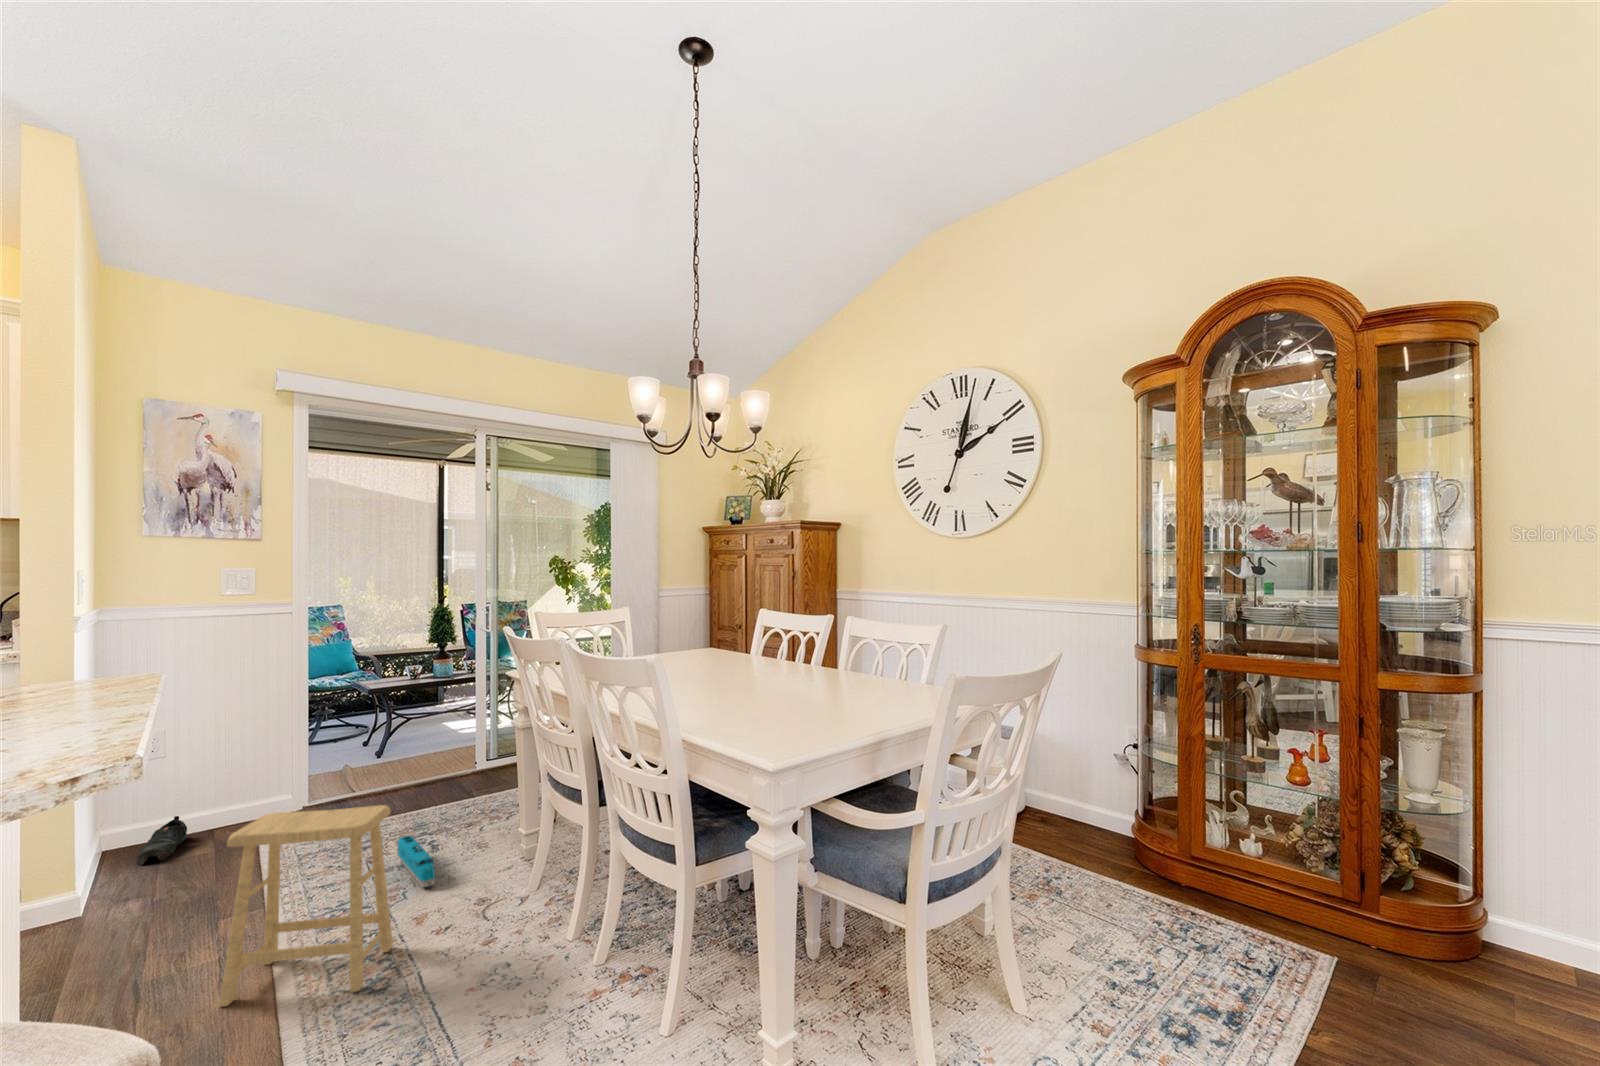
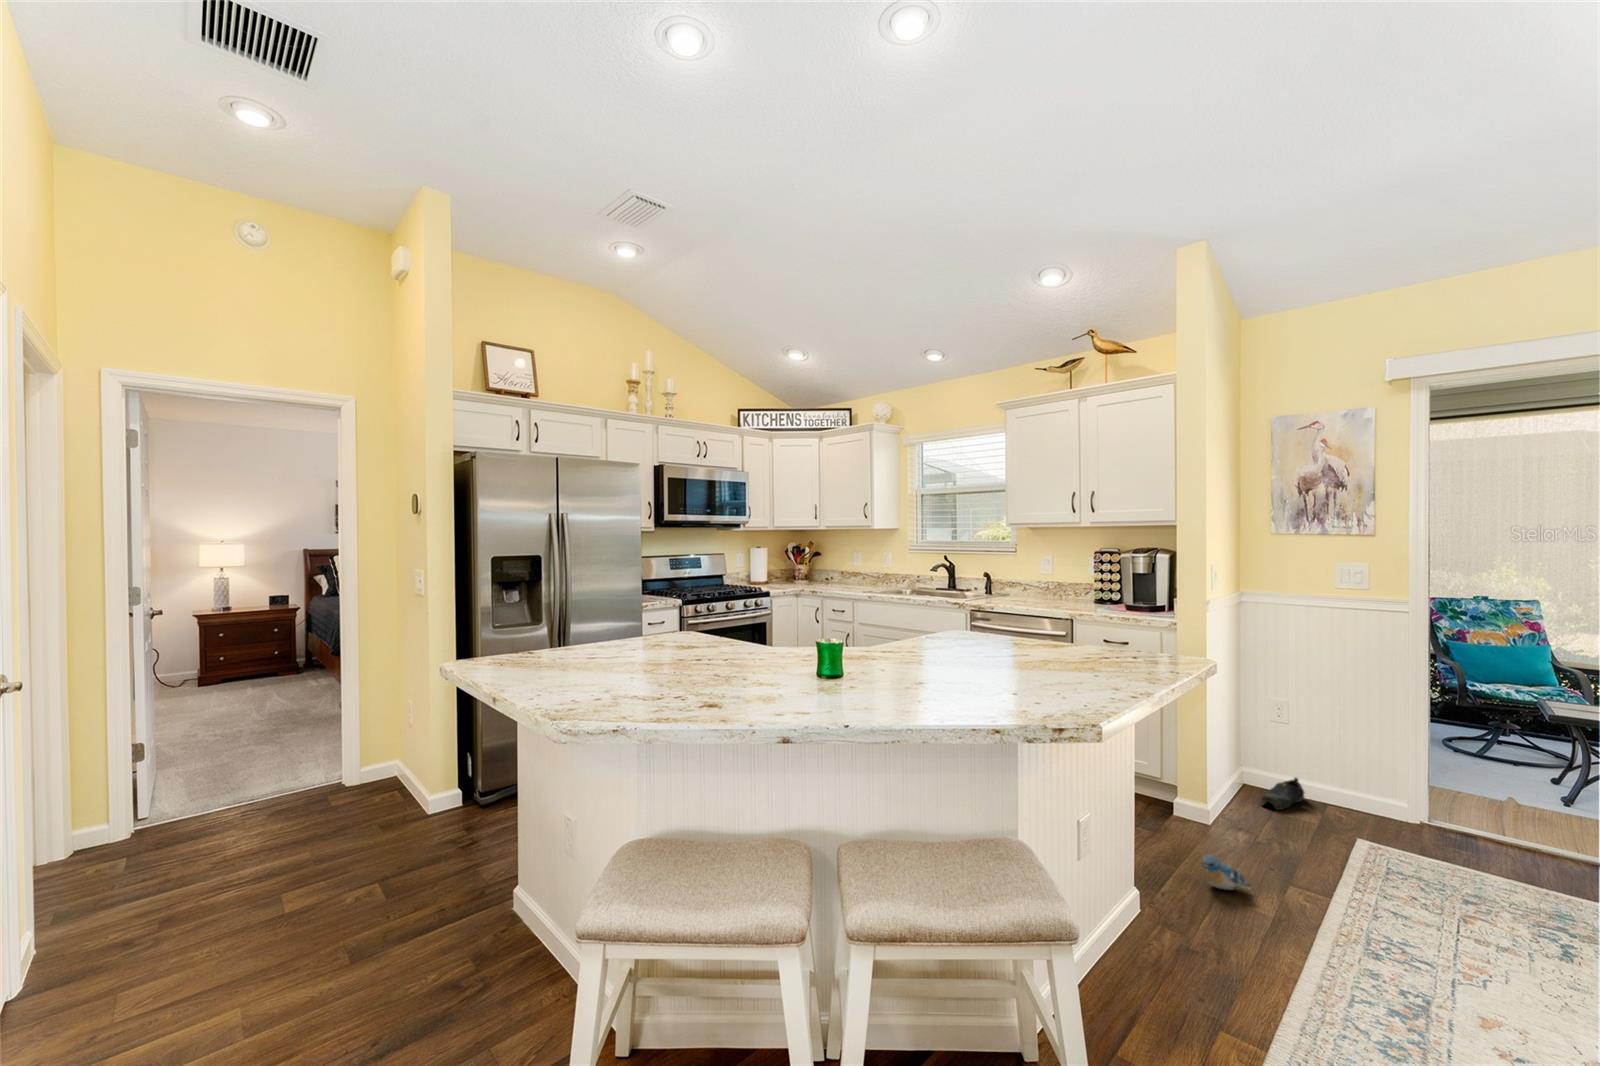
footstool: present [219,805,393,1007] -> none [1253,810,1435,1039]
toy train: present [397,836,435,887] -> none [1502,914,1538,998]
plush toy: none [113,935,185,975] -> present [1202,855,1251,890]

